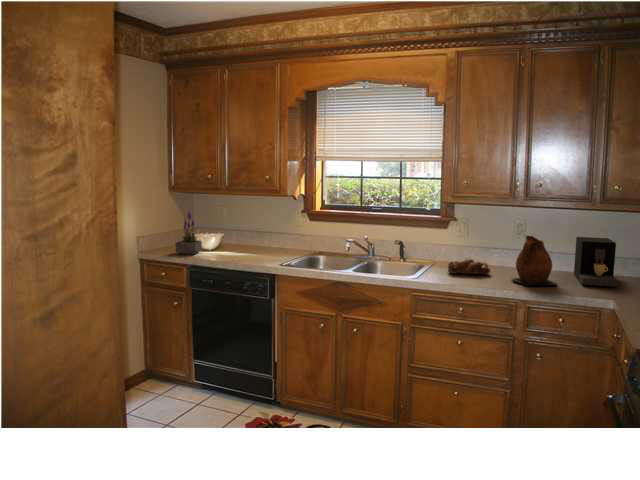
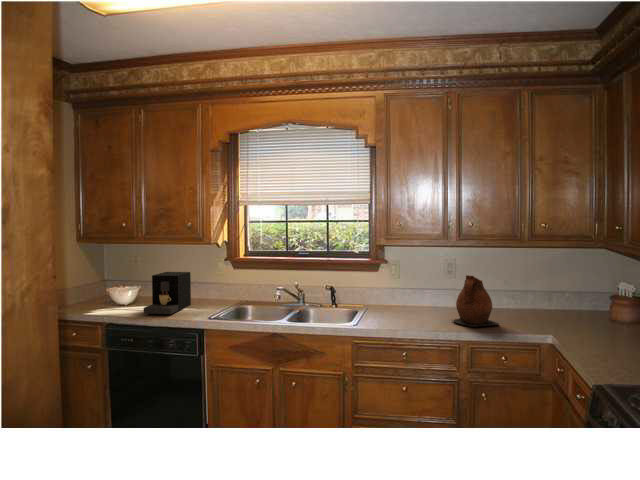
potted plant: present [176,208,202,255] -> none [83,258,115,311]
coffee maker: present [574,237,618,287] -> present [144,272,191,314]
bread loaf: present [448,259,490,275] -> none [385,301,428,318]

